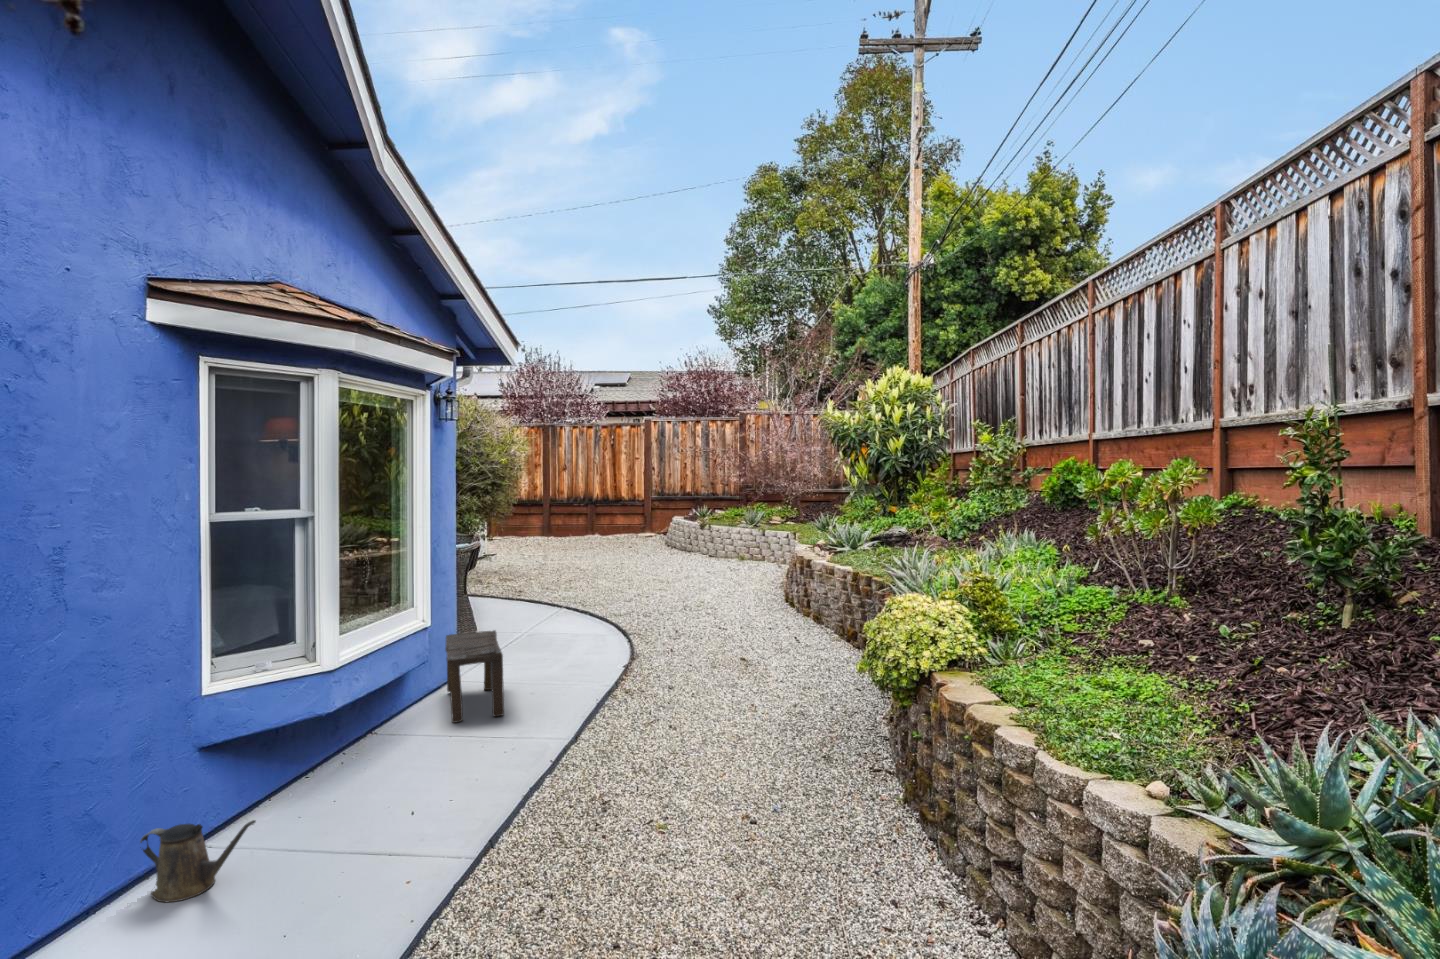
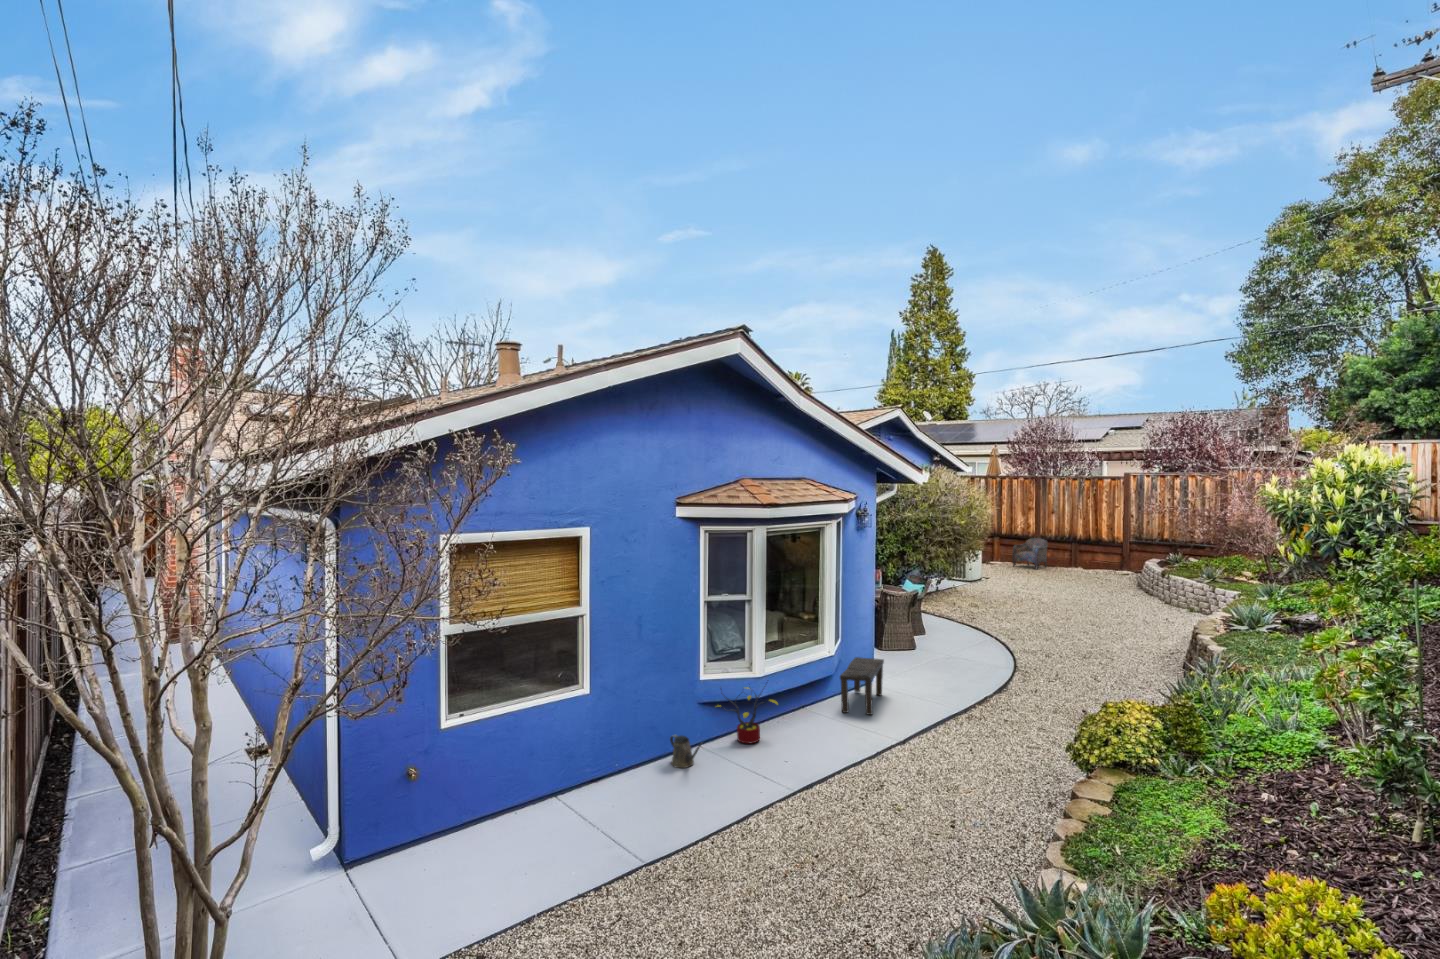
armchair: none [522,501,562,539] -> present [1012,538,1048,569]
decorative plant: none [232,677,369,811] -> present [718,689,778,744]

